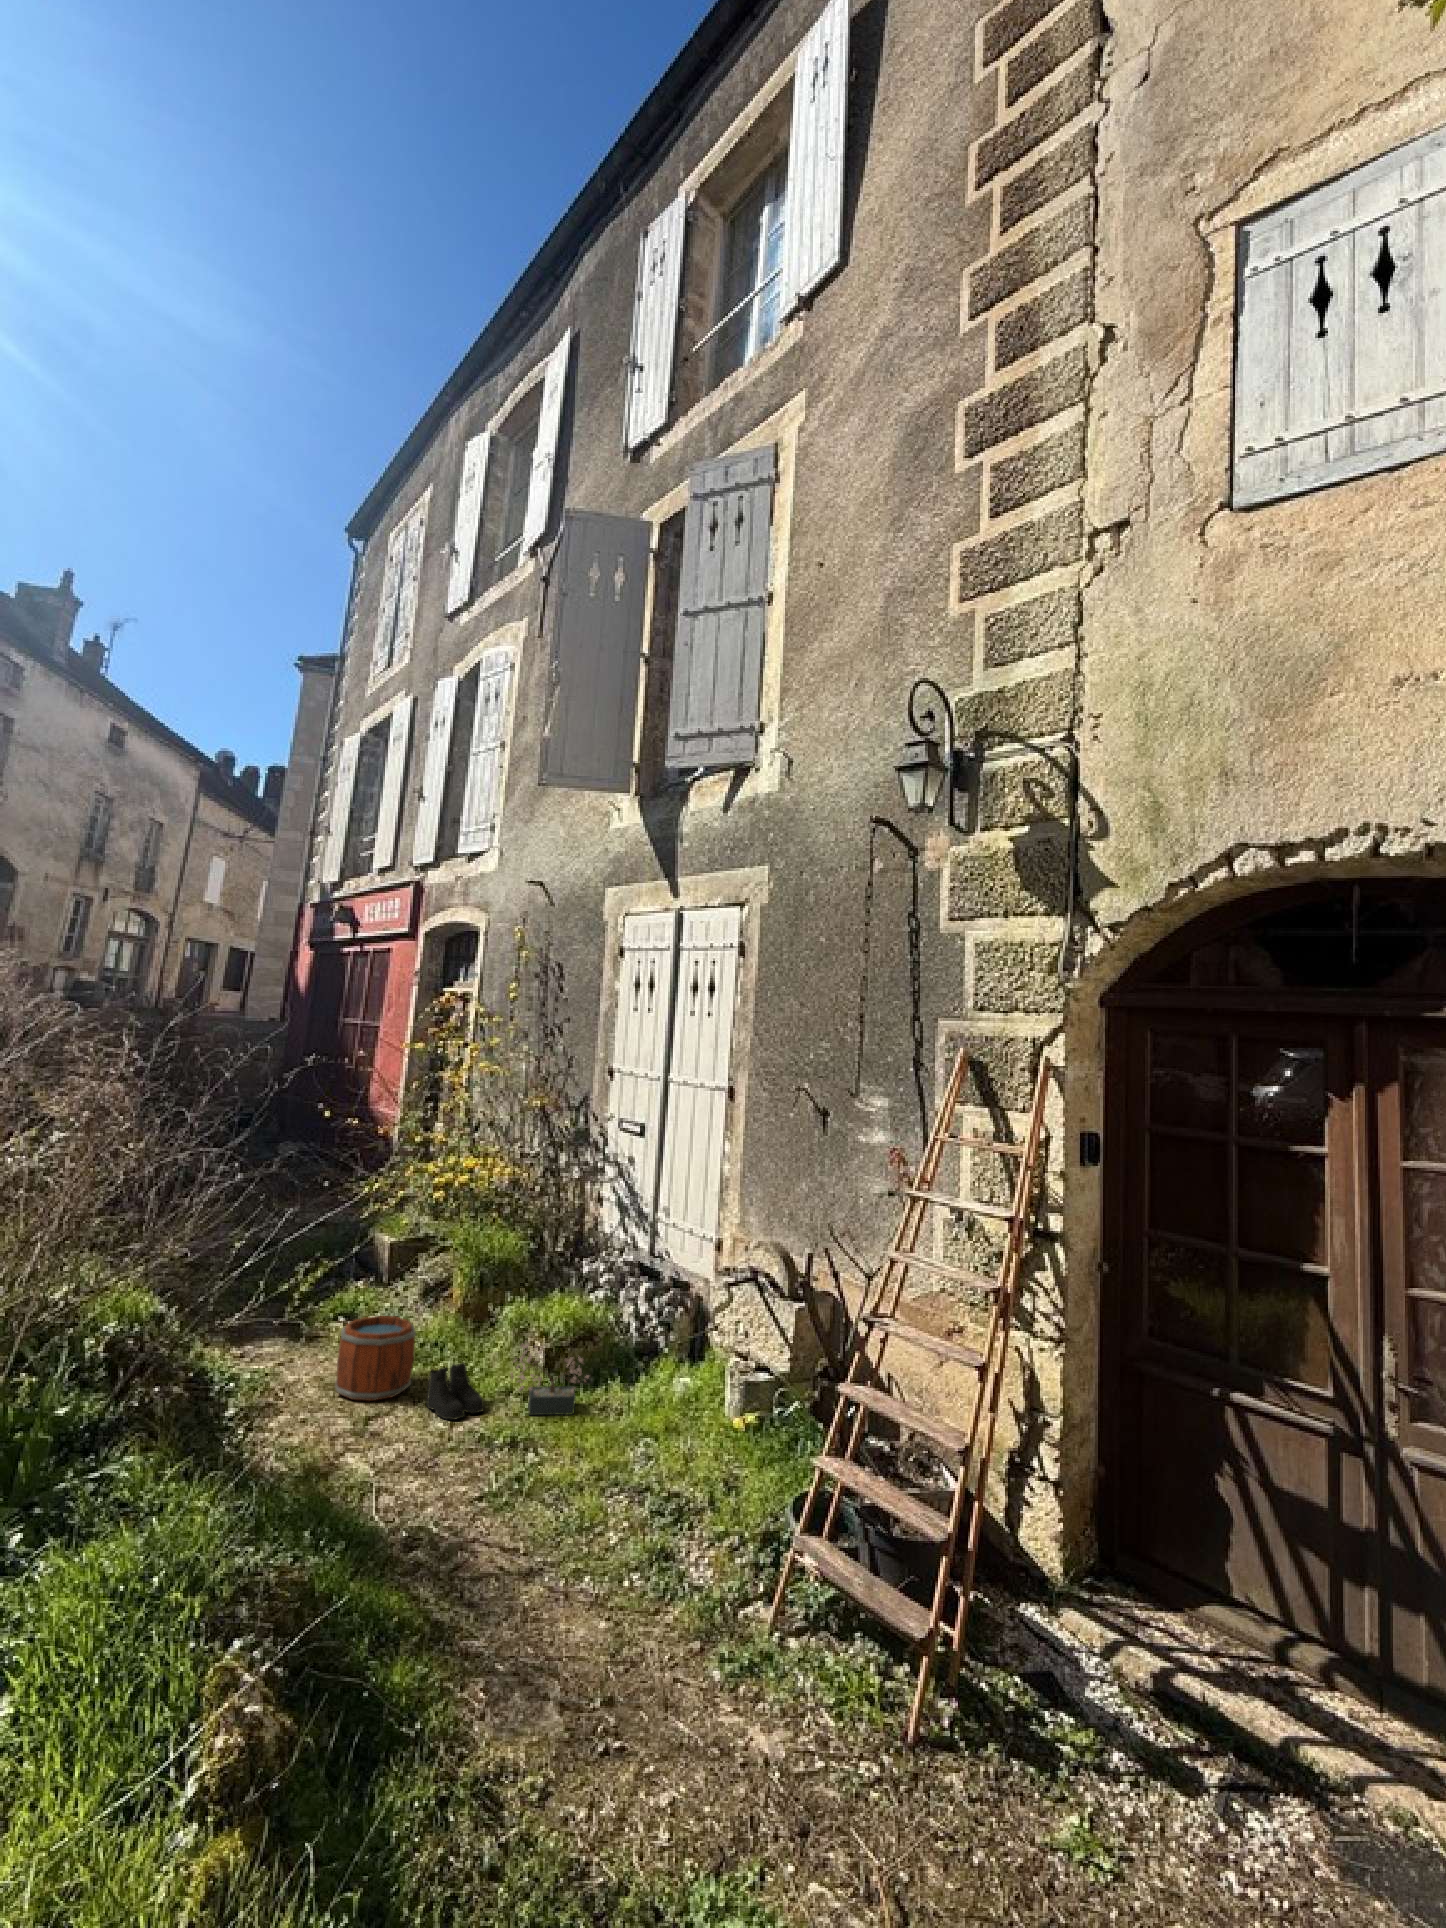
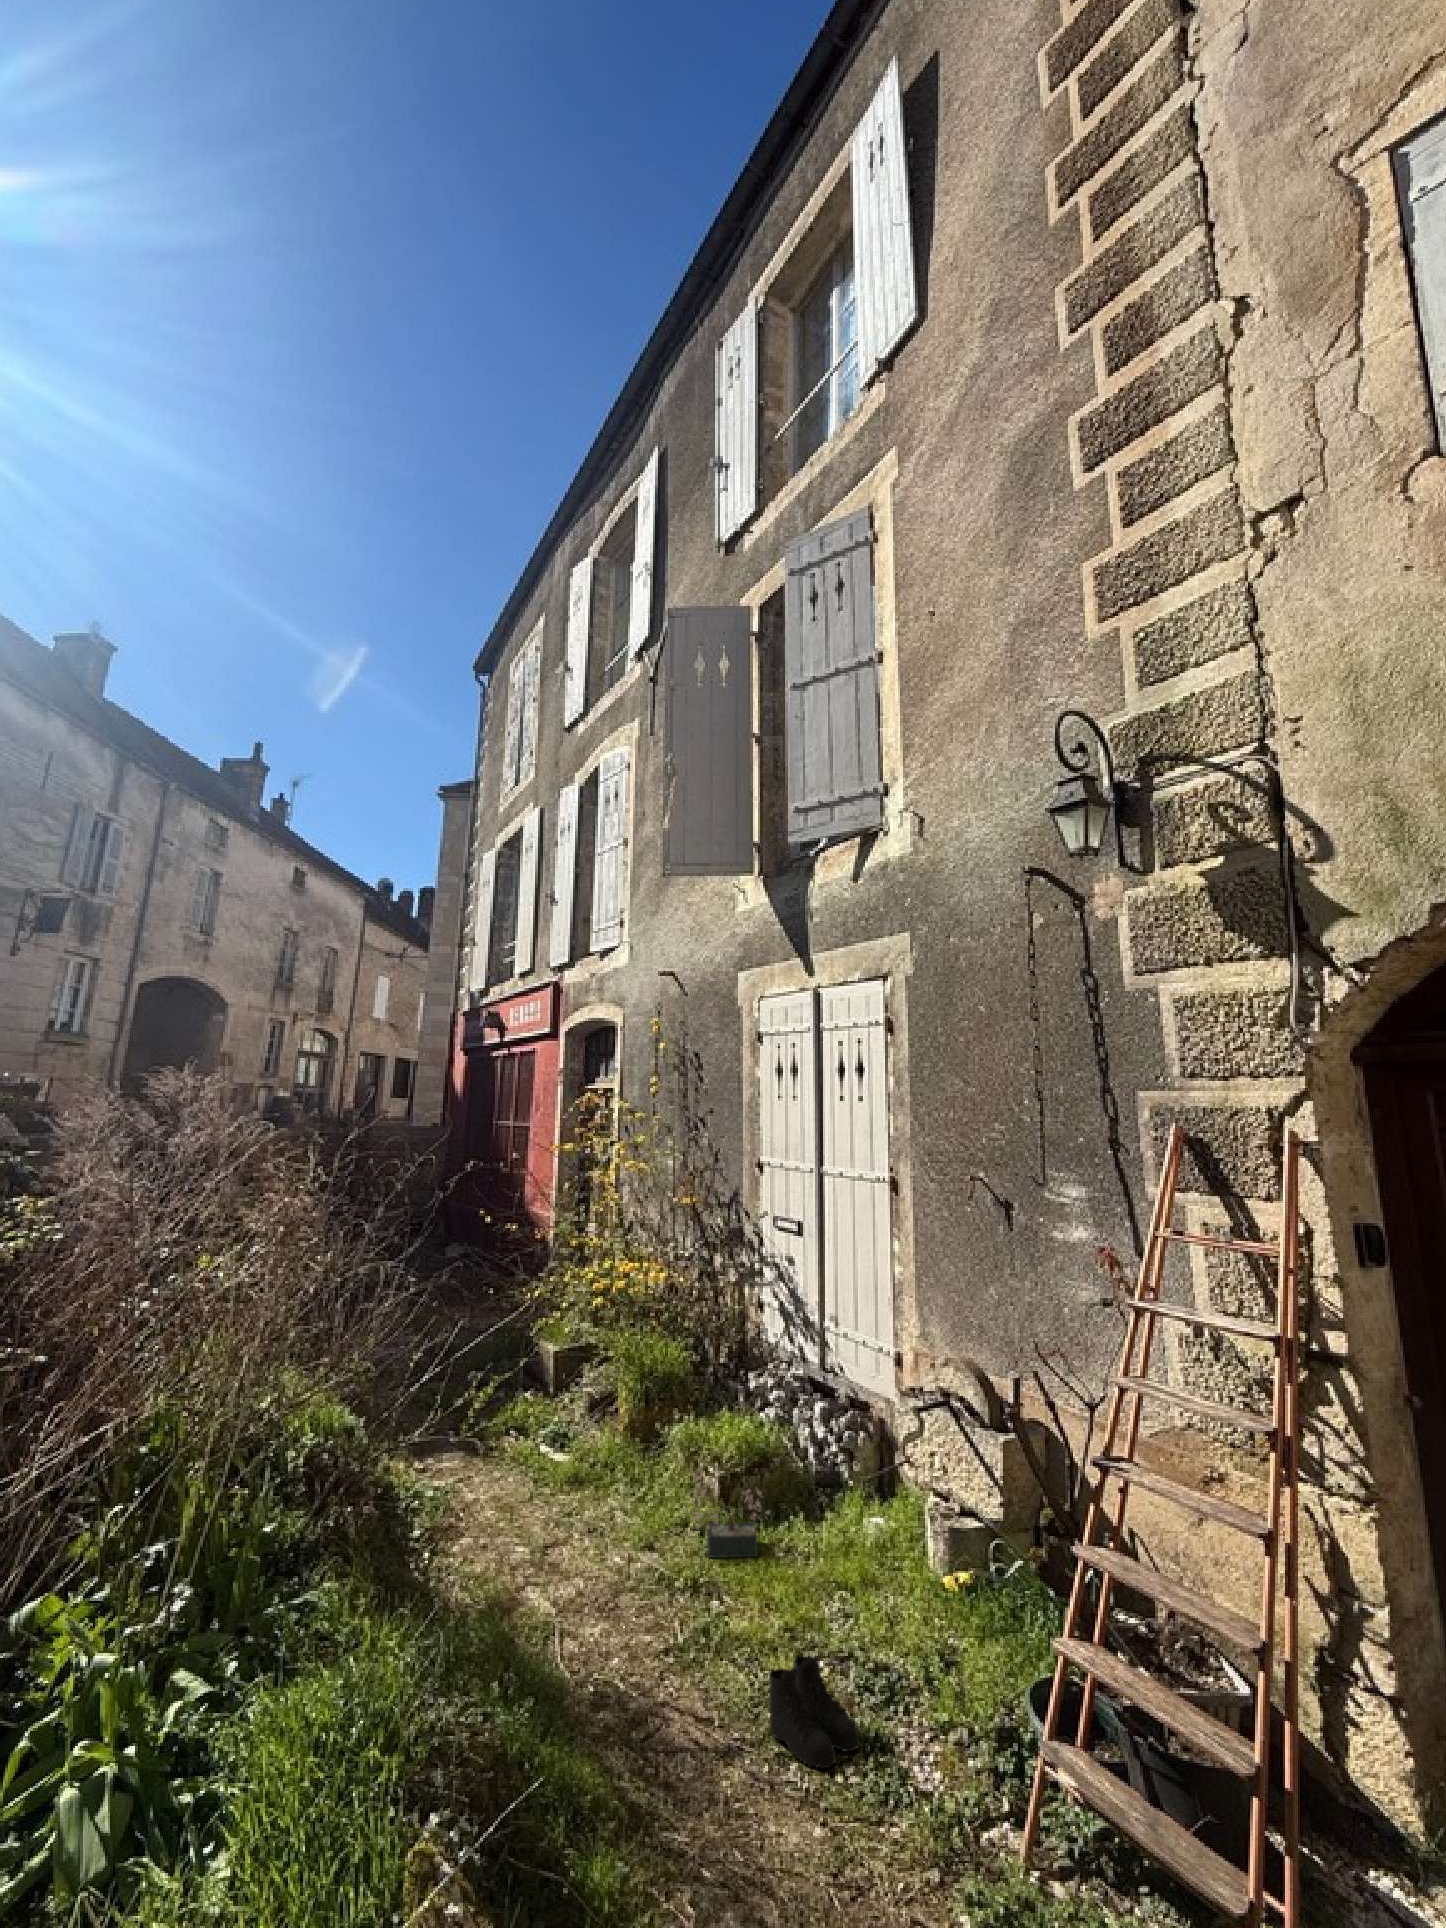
bucket: present [335,1316,416,1401] -> none [507,1442,585,1539]
boots: present [427,1363,484,1420] -> present [767,1655,860,1768]

